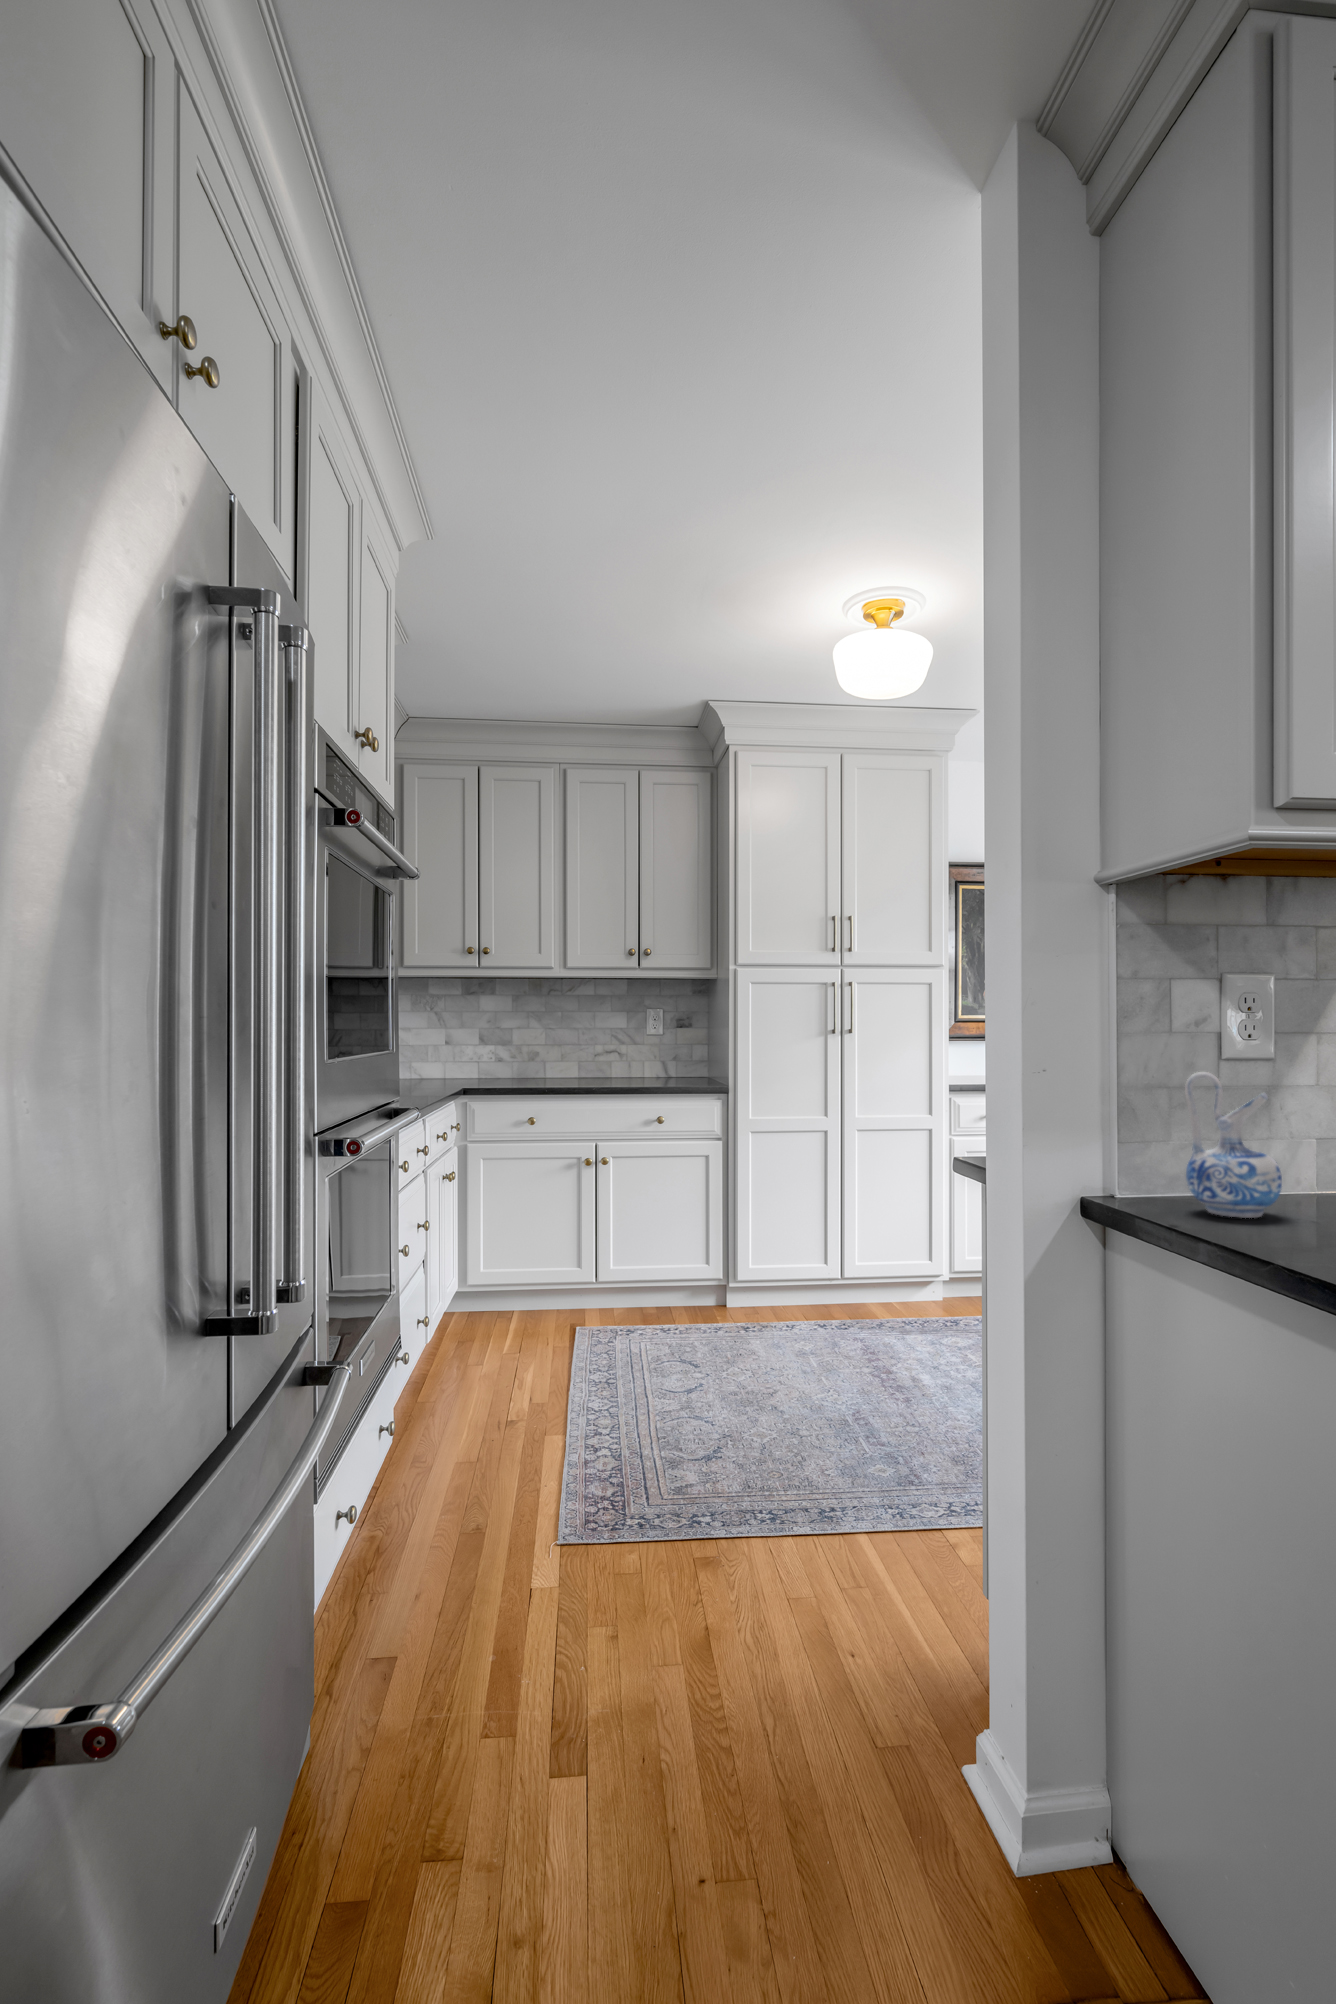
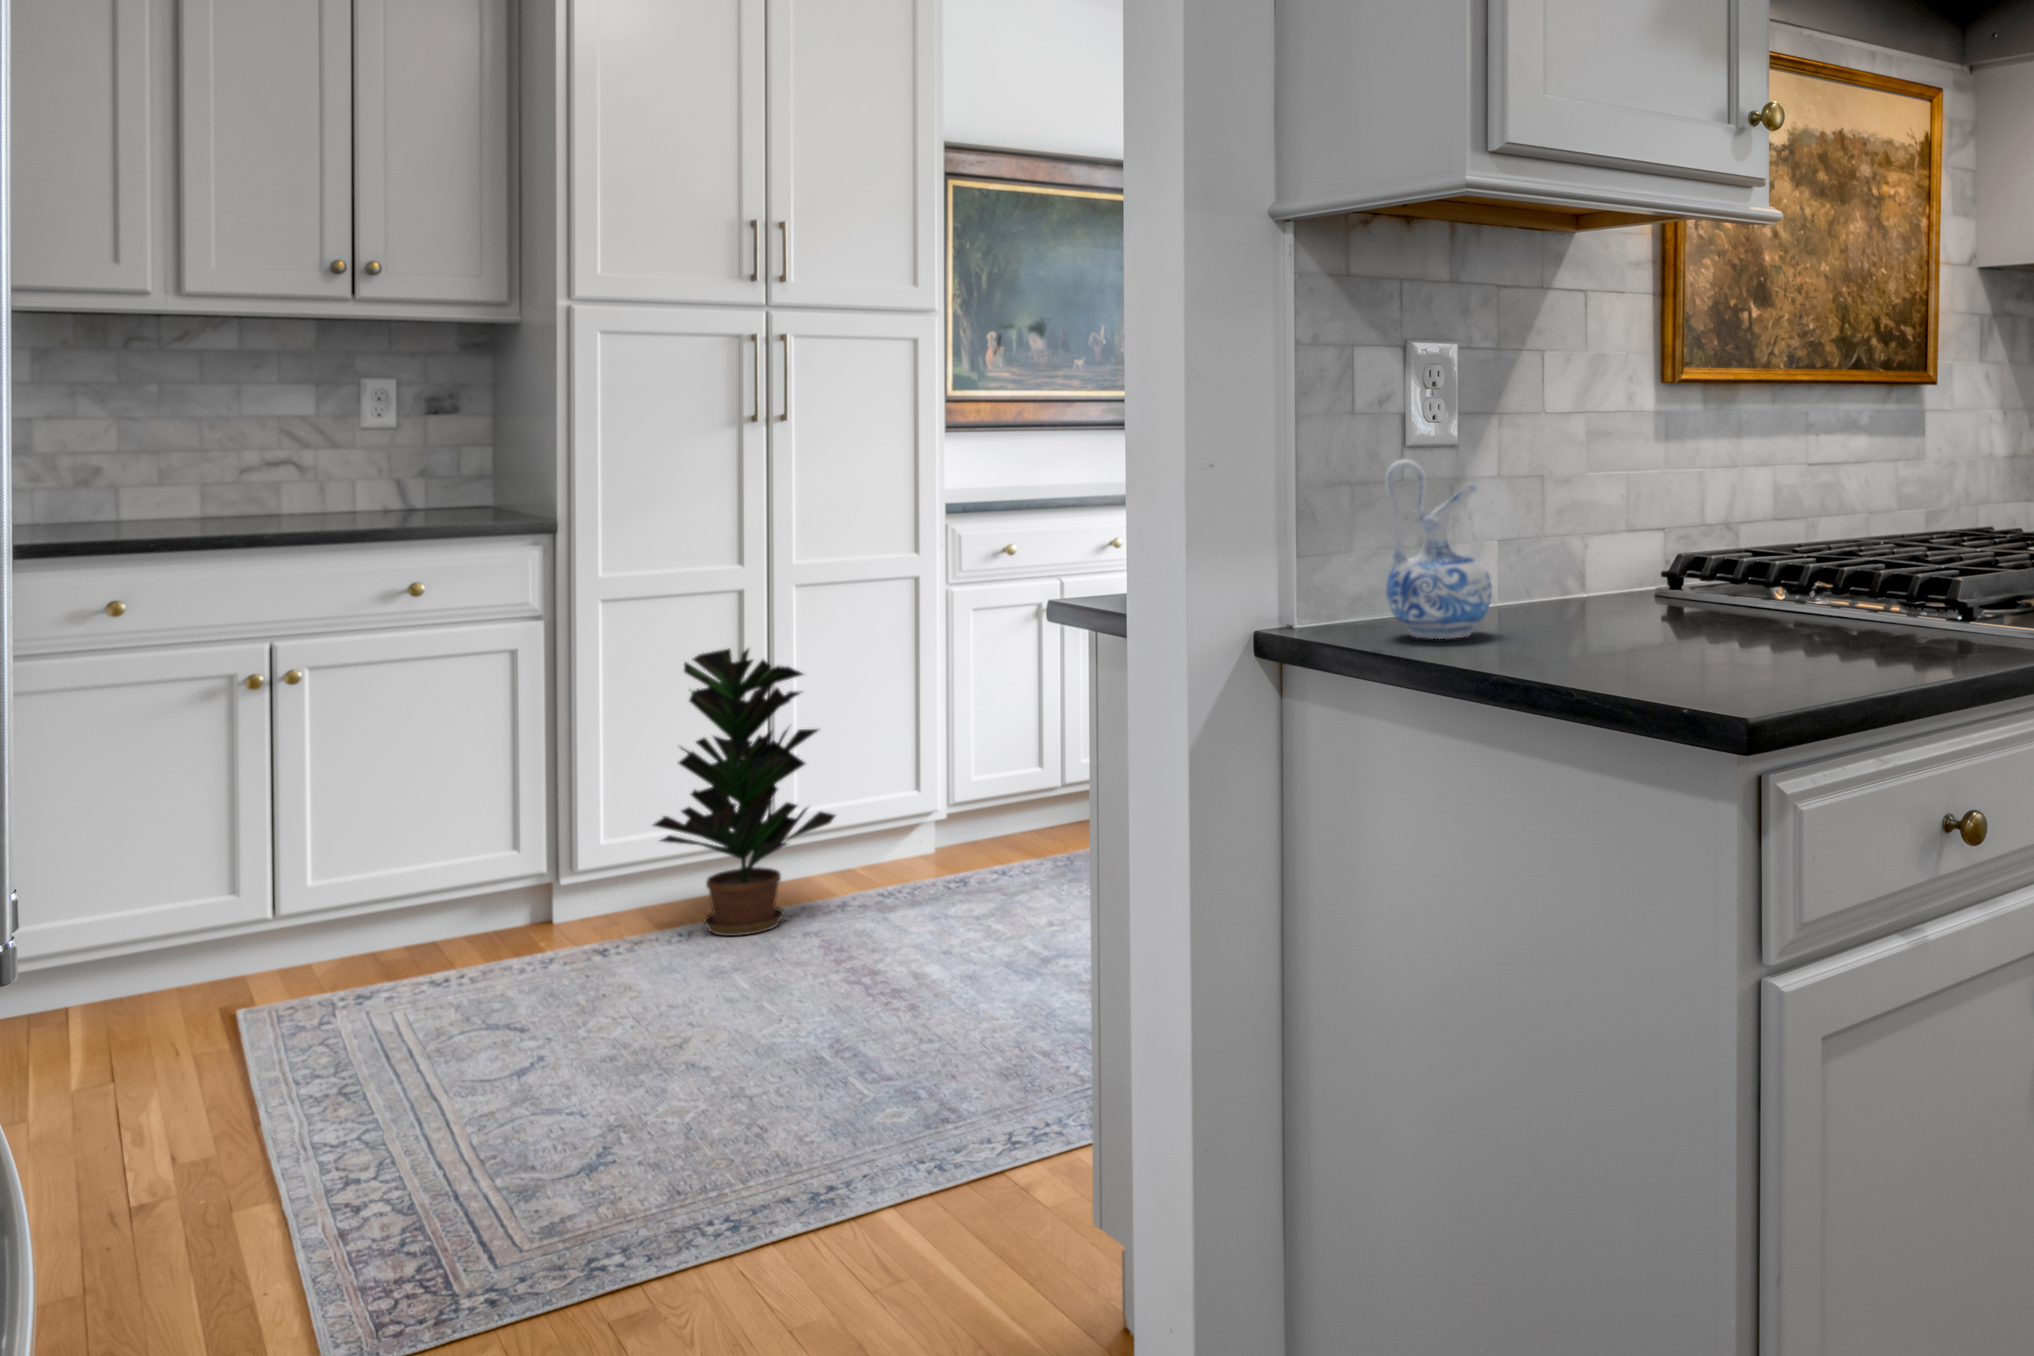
potted plant: none [773,1164,877,1332] -> present [653,648,836,936]

